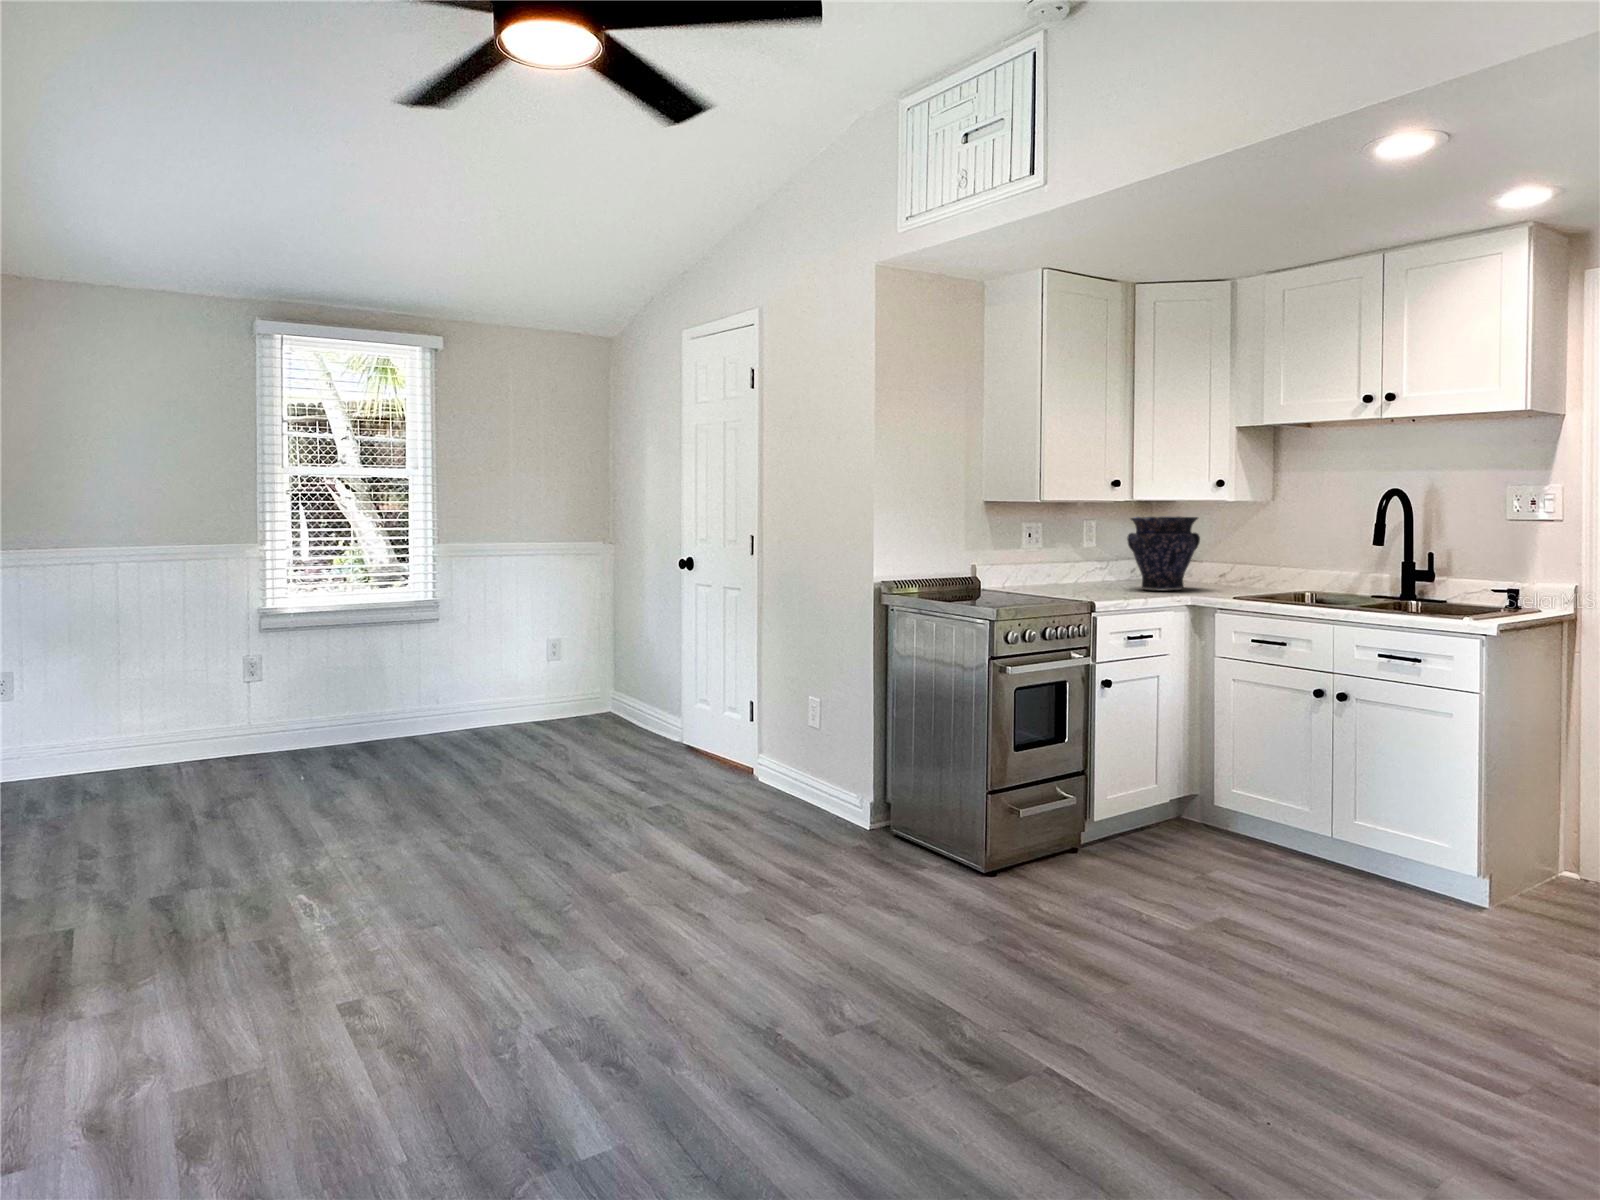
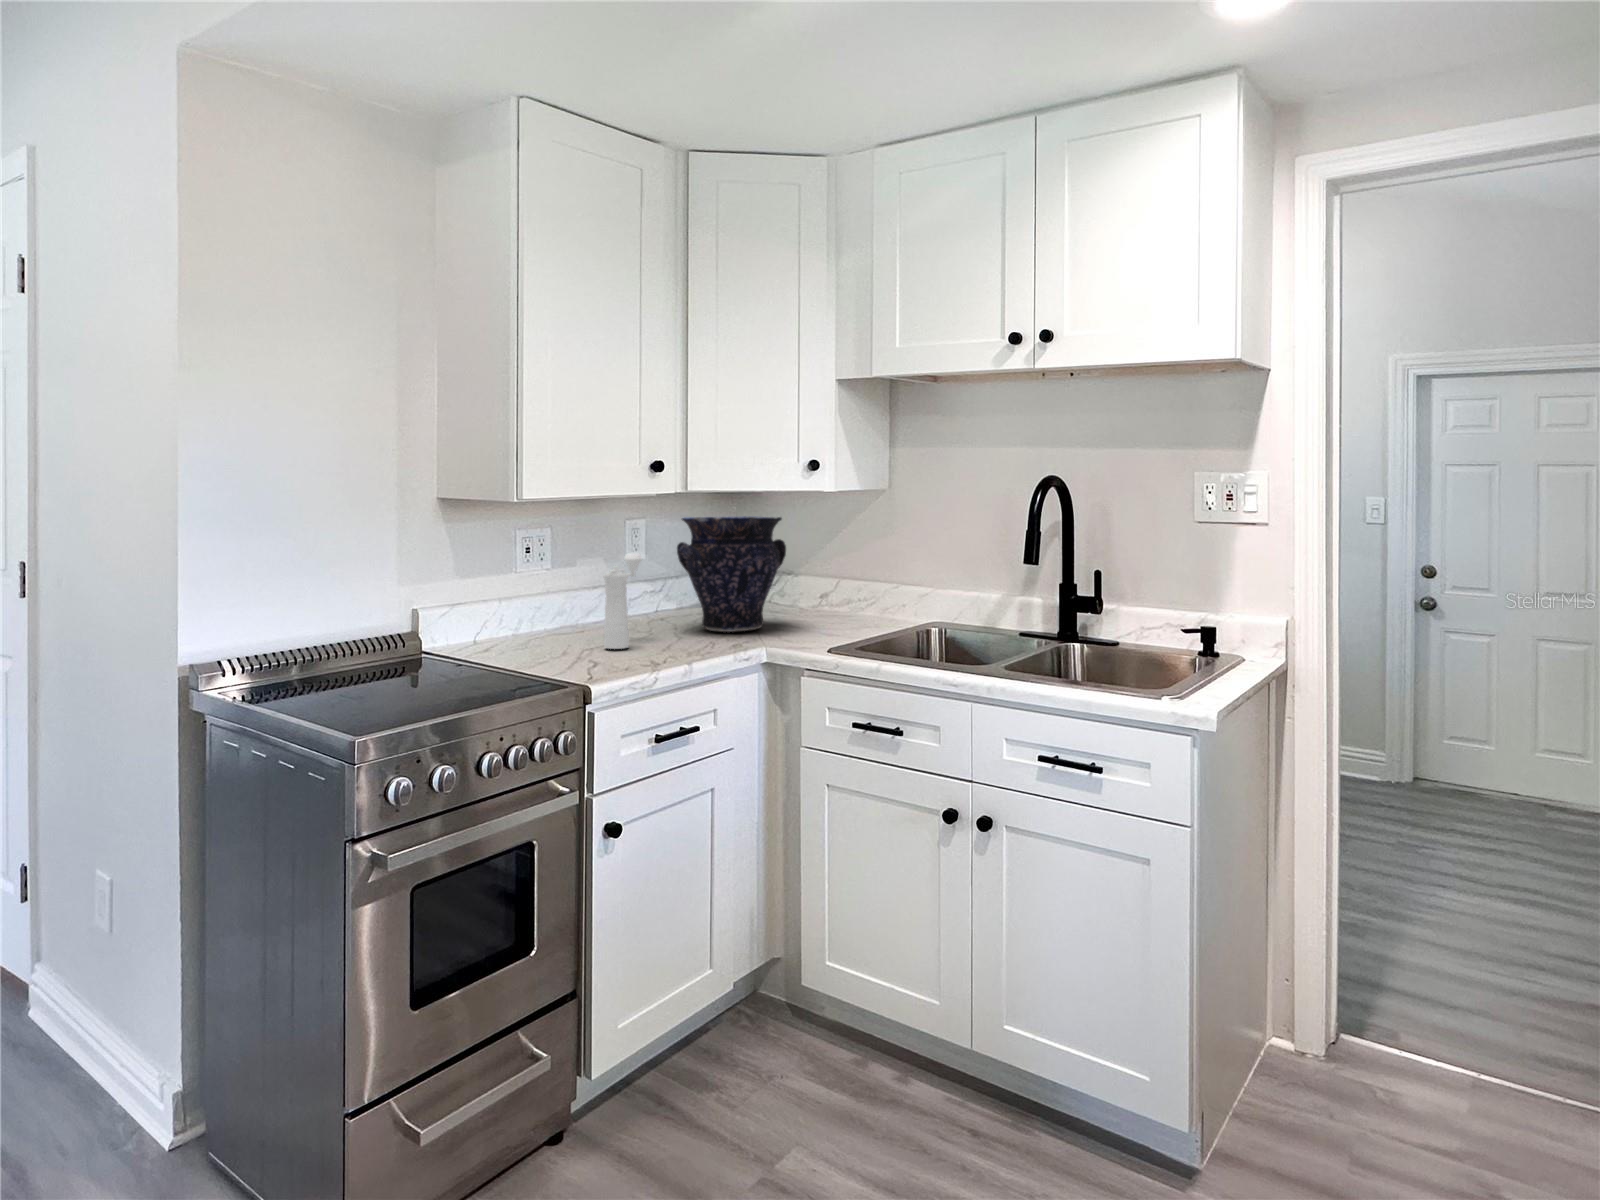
pepper mill: none [1086,539,1108,595] -> present [603,553,642,649]

